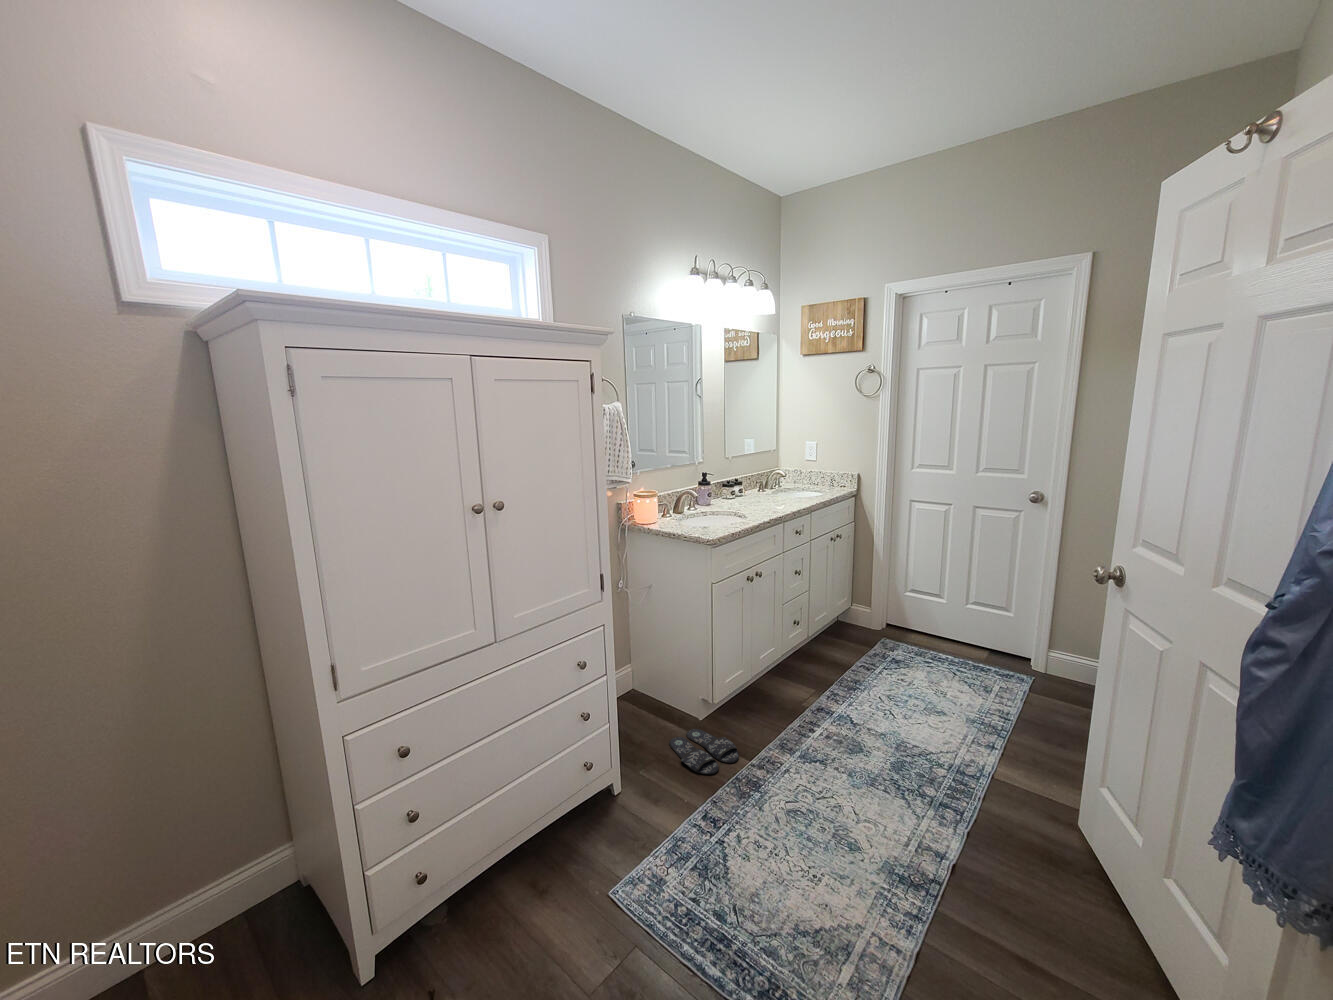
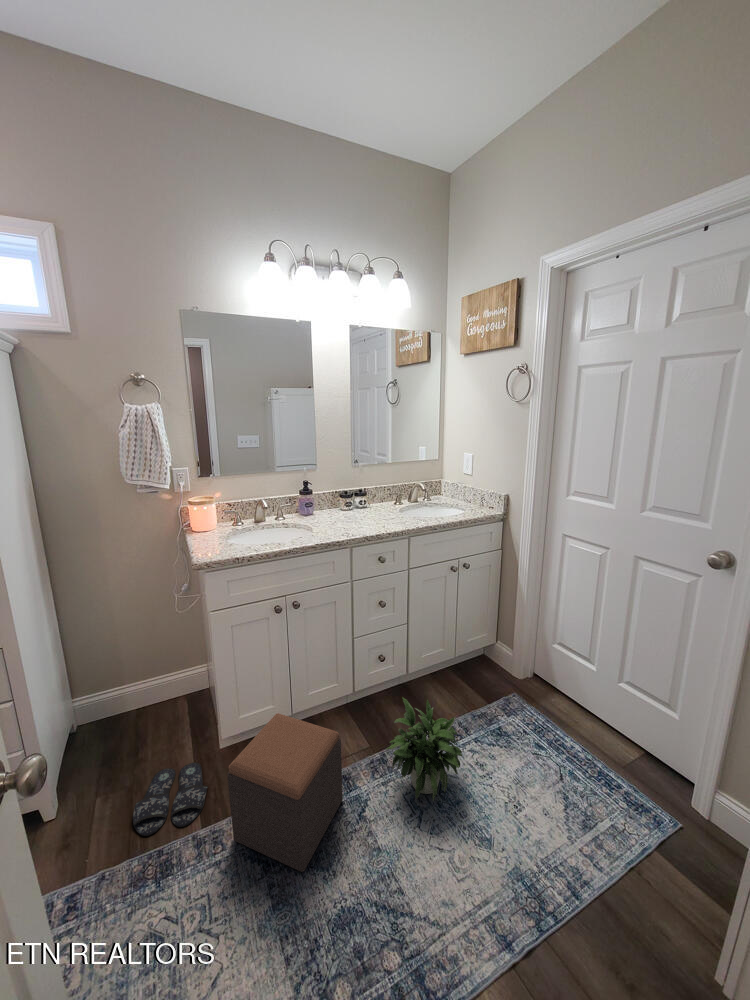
potted plant: none [839,634,913,702] -> present [387,698,462,801]
footstool: none [771,659,853,757] -> present [227,713,343,872]

